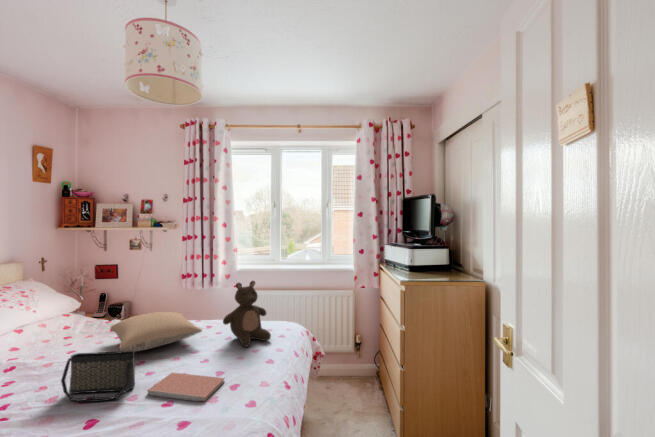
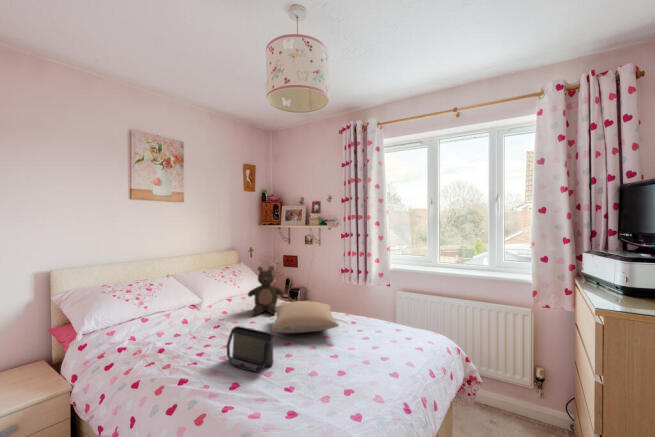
stuffed bear: present [223,281,271,347] -> present [248,267,284,315]
notebook: present [147,373,224,401] -> none [278,360,342,398]

